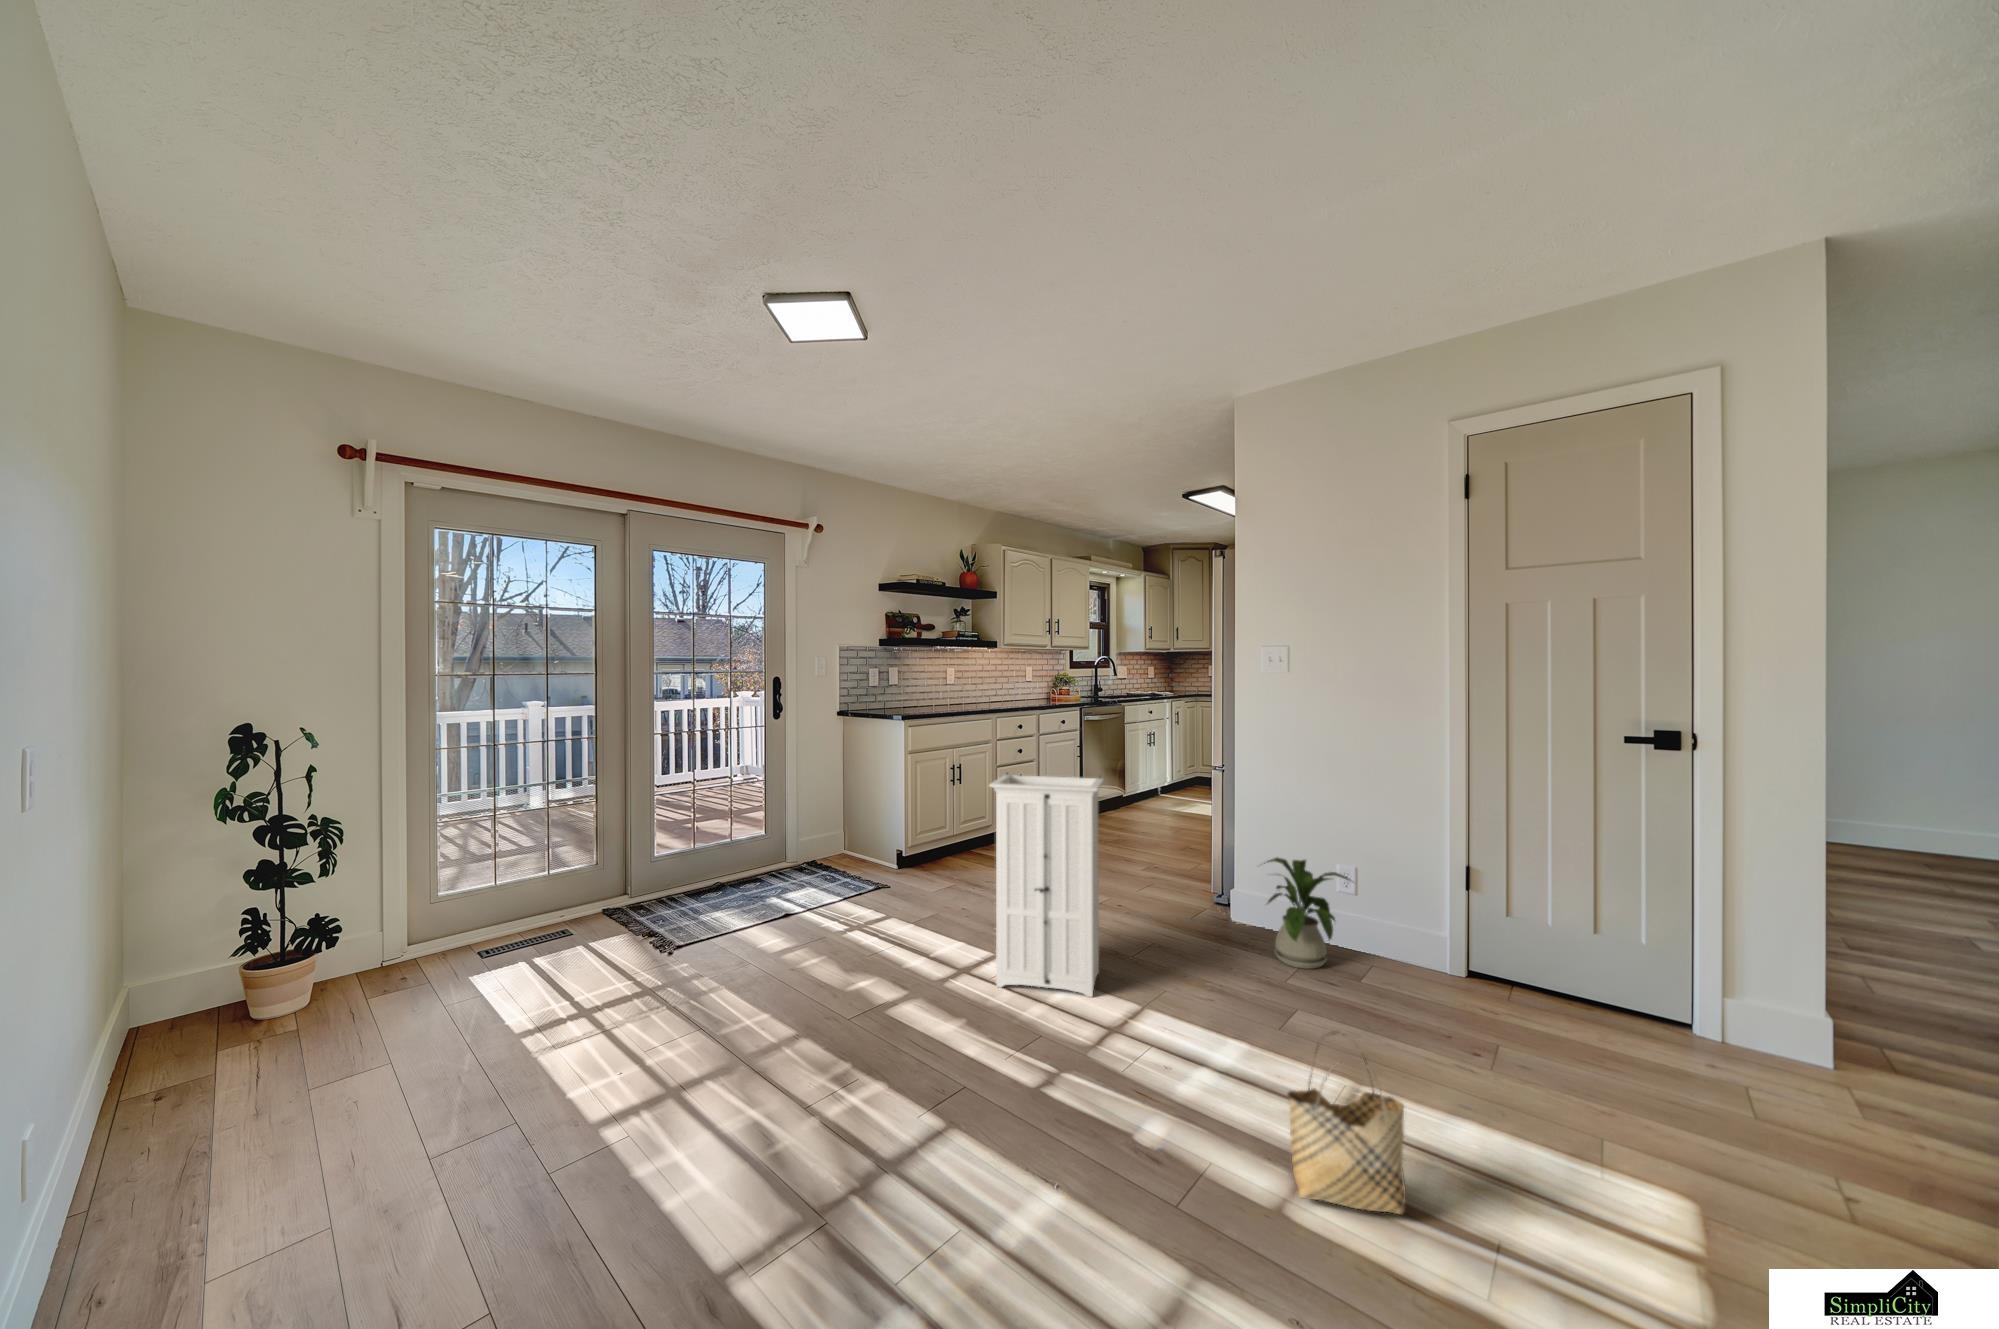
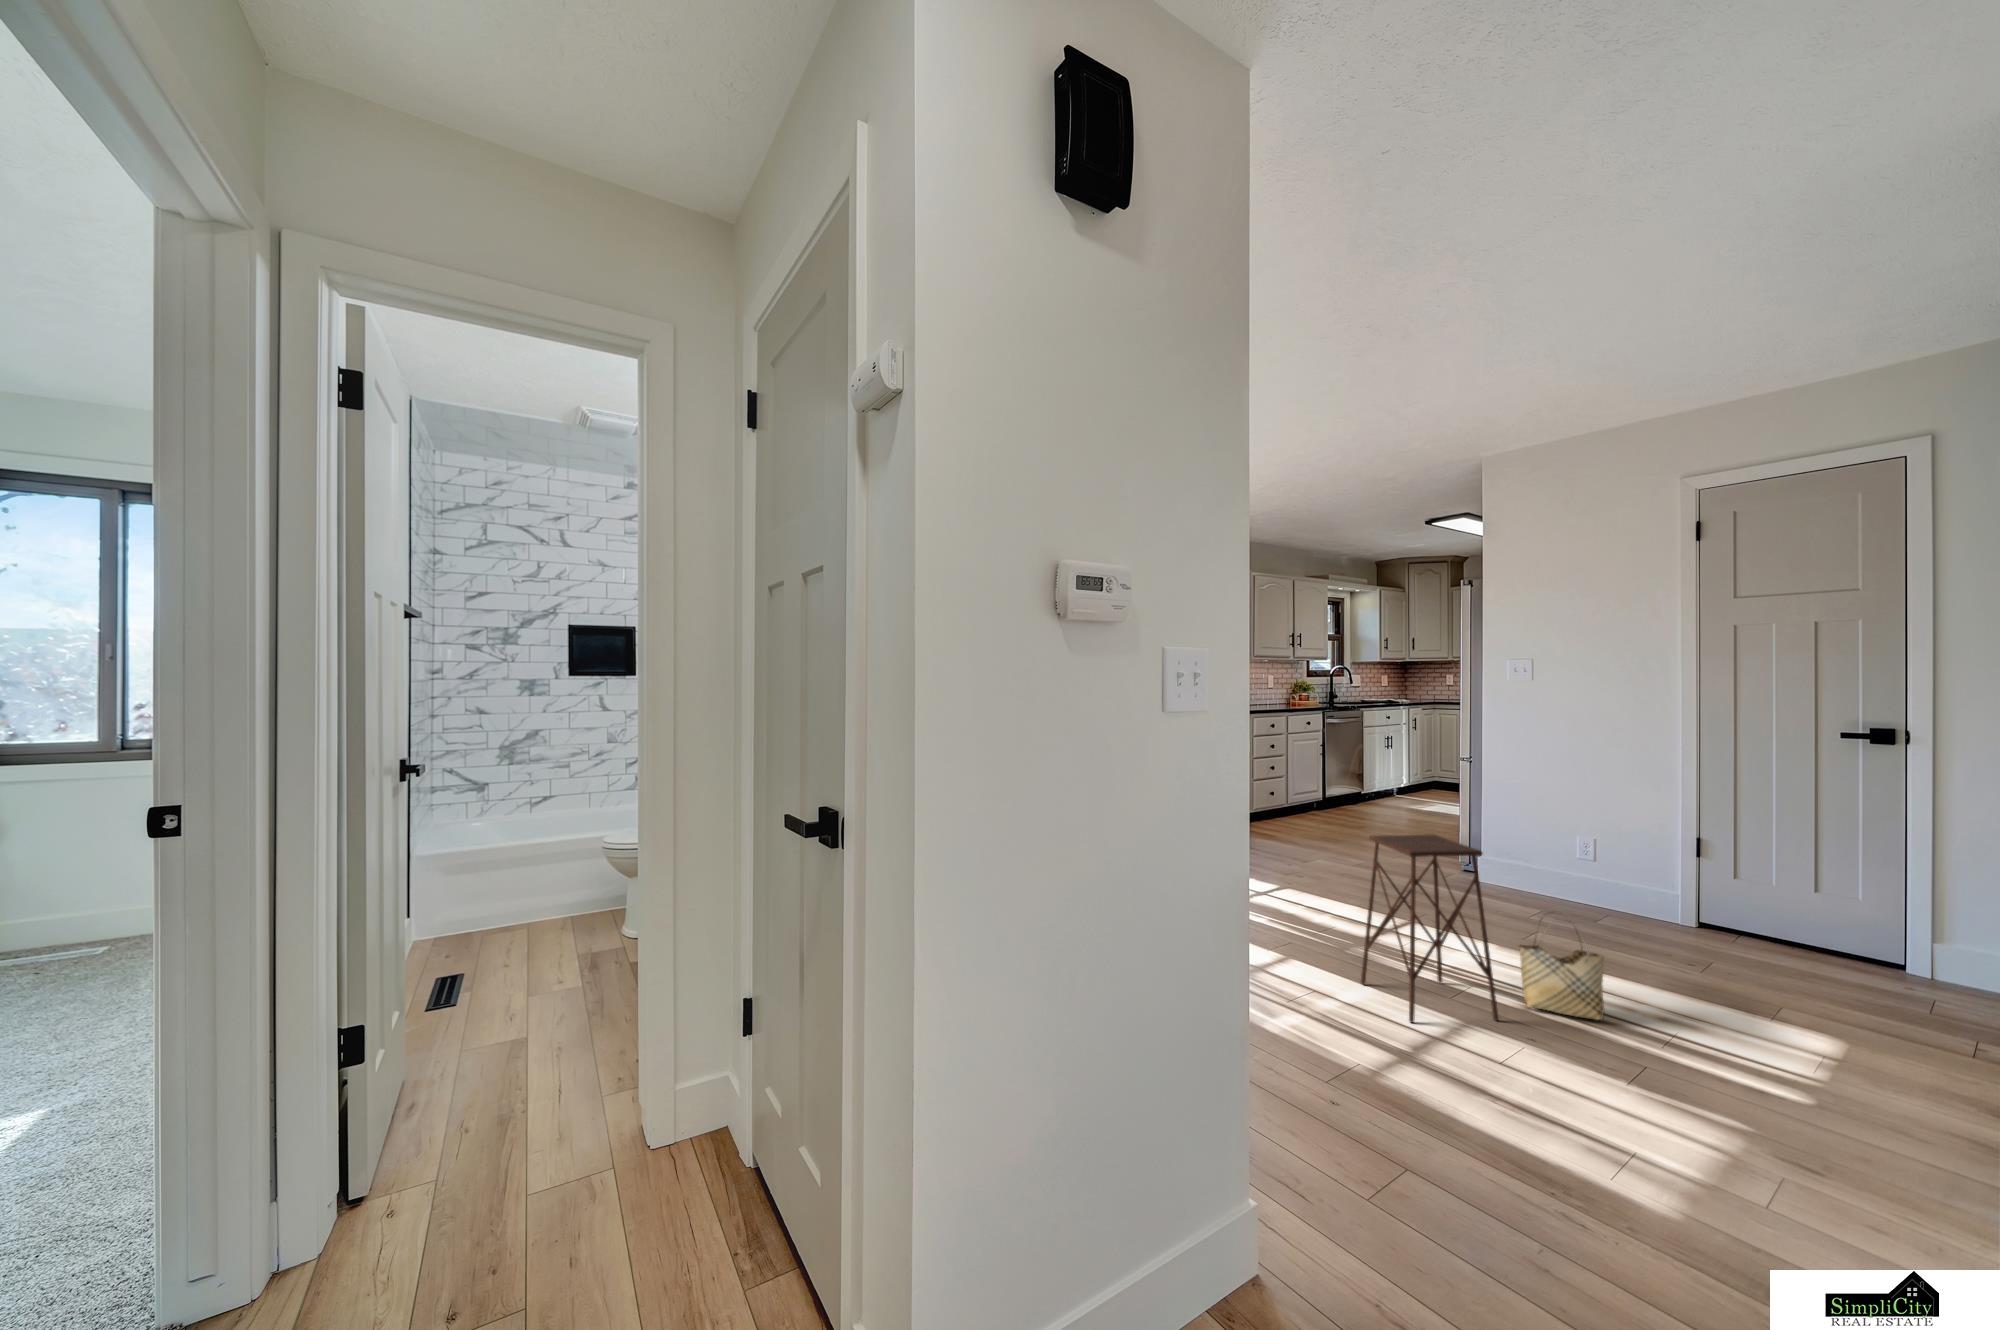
storage cabinet: present [989,772,1103,997] -> none [1280,752,1367,914]
house plant: present [1264,858,1351,969] -> none [1497,827,1587,914]
side table: none [1060,918,1260,1285] -> present [1361,835,1499,1023]

